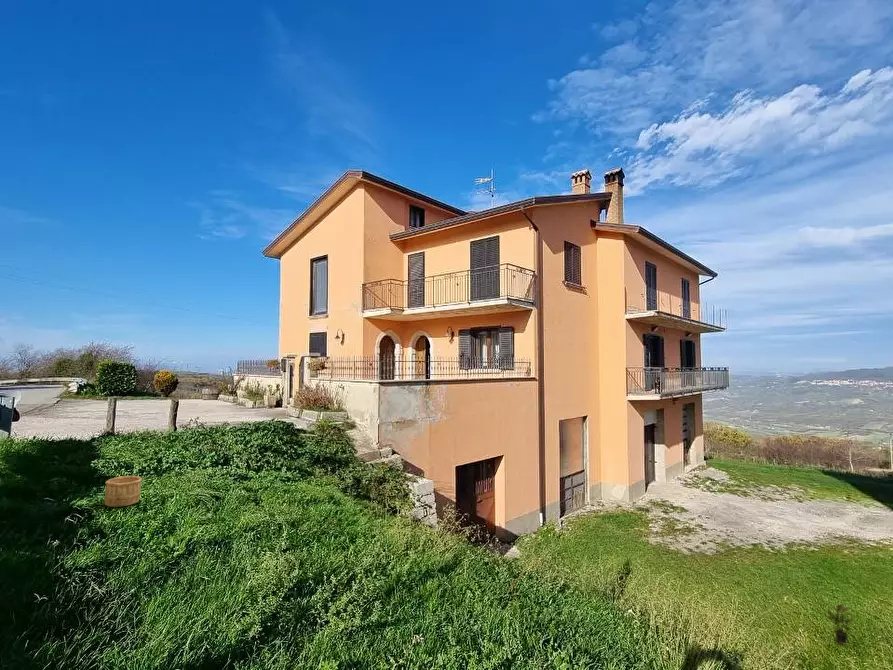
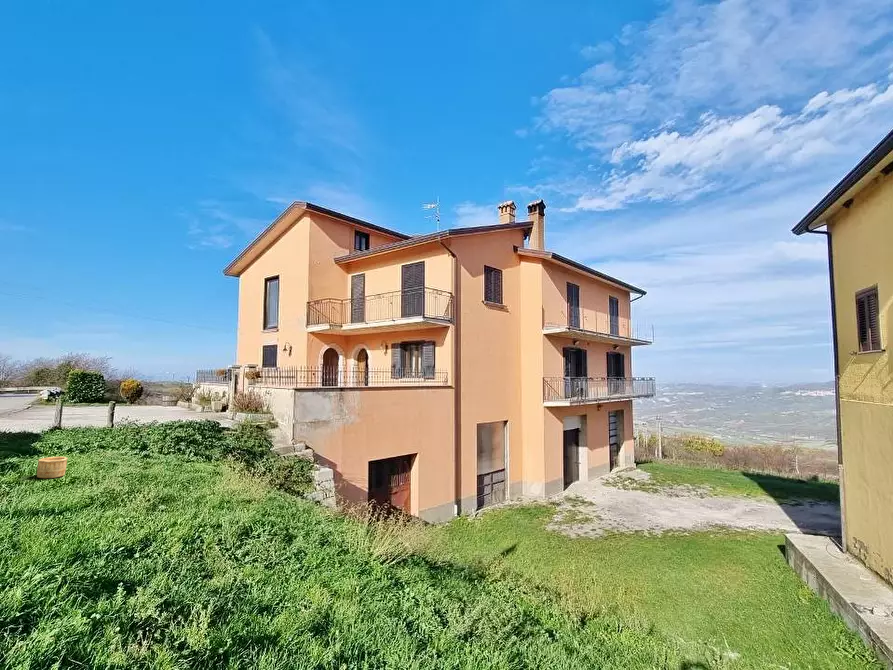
potted plant: present [827,604,853,644] -> none [635,564,653,597]

